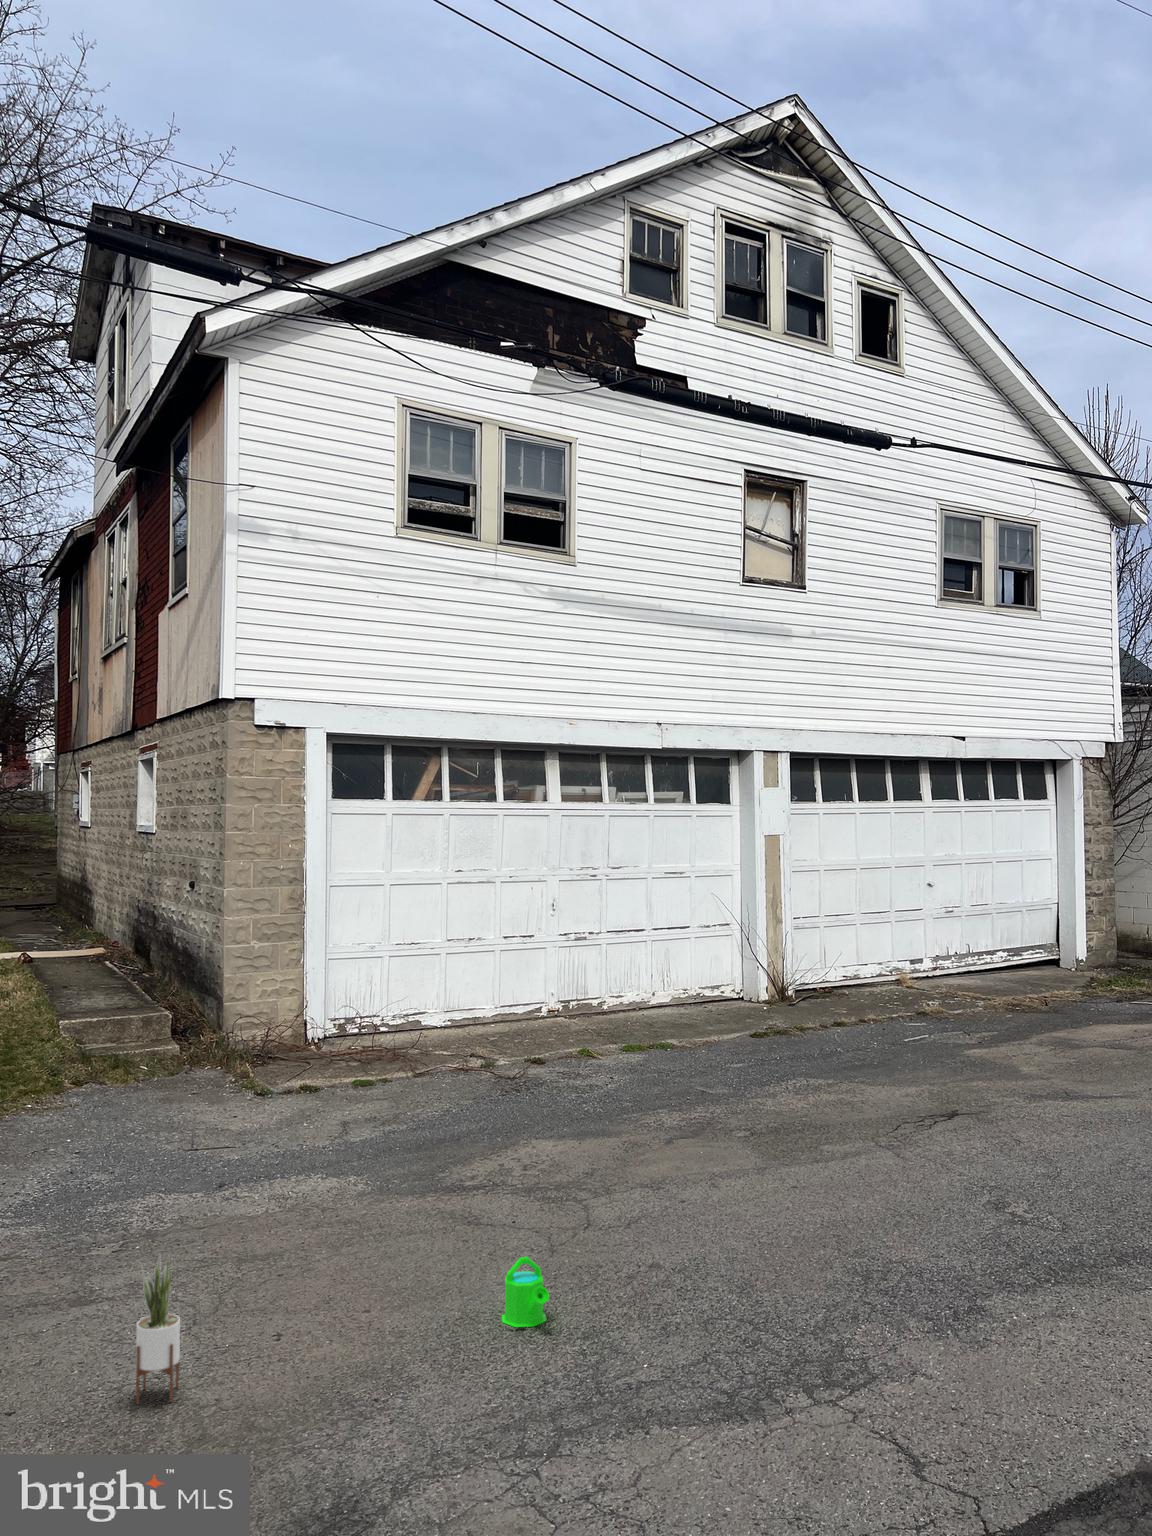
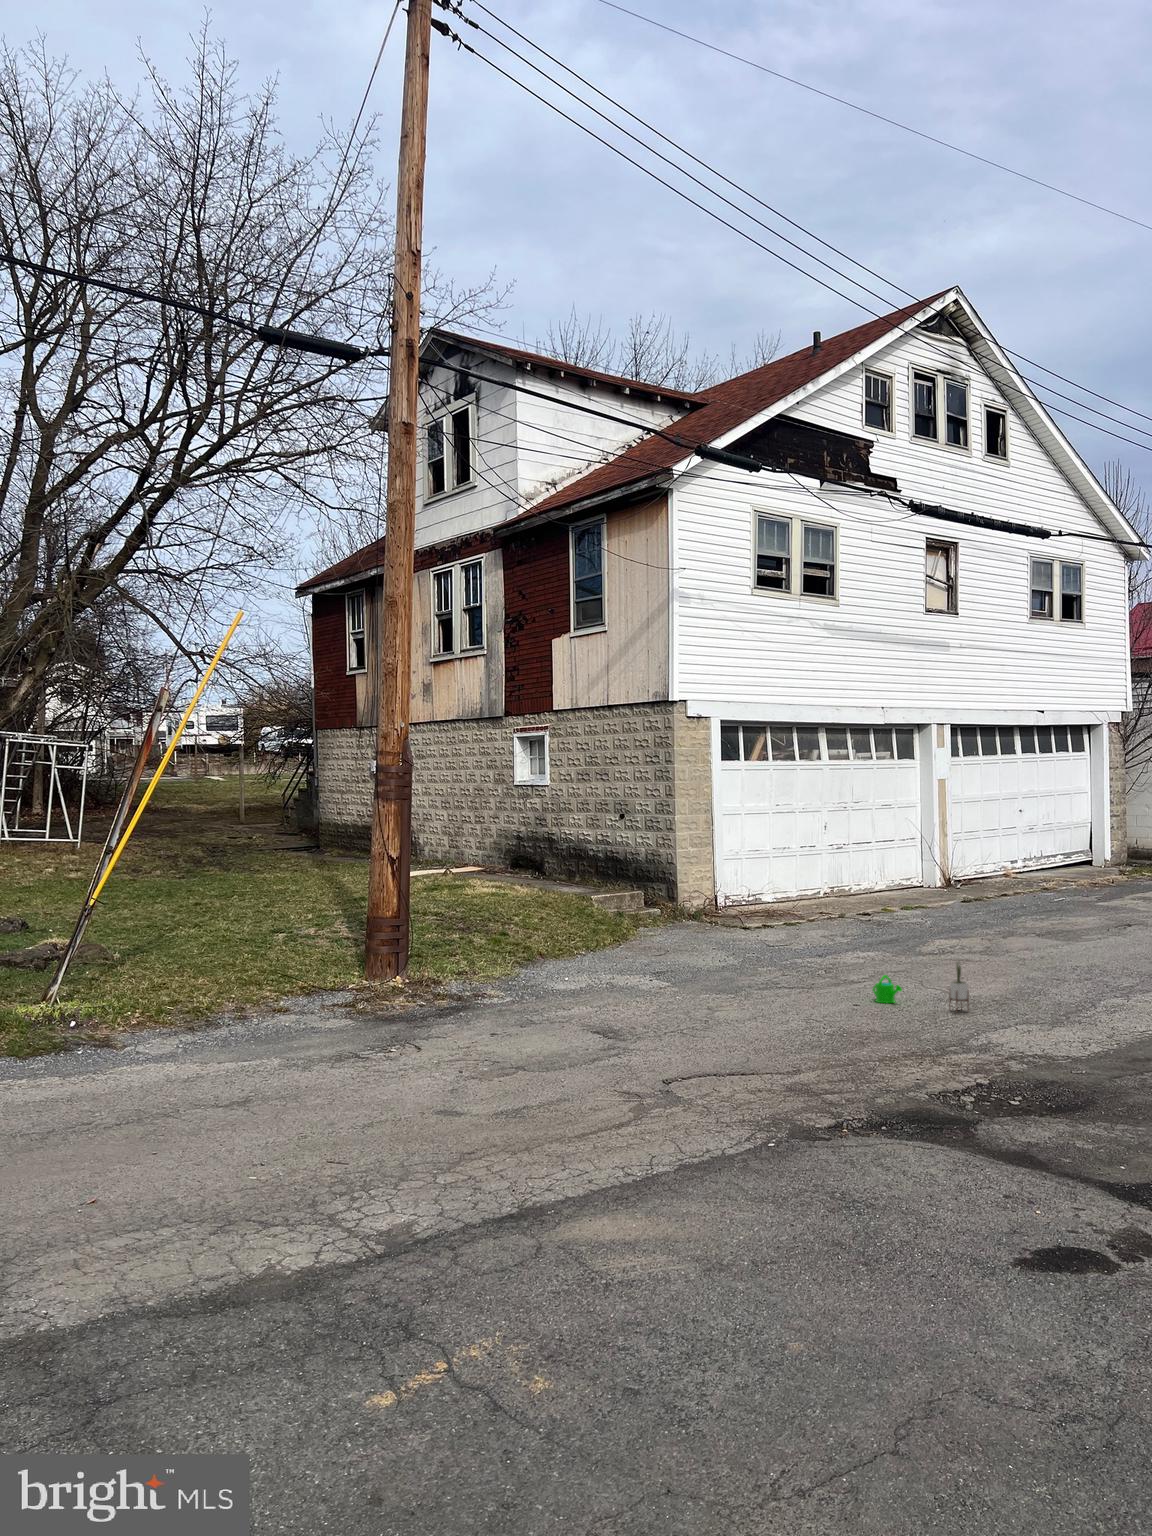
watering can: present [502,1256,549,1327] -> present [873,975,902,1003]

